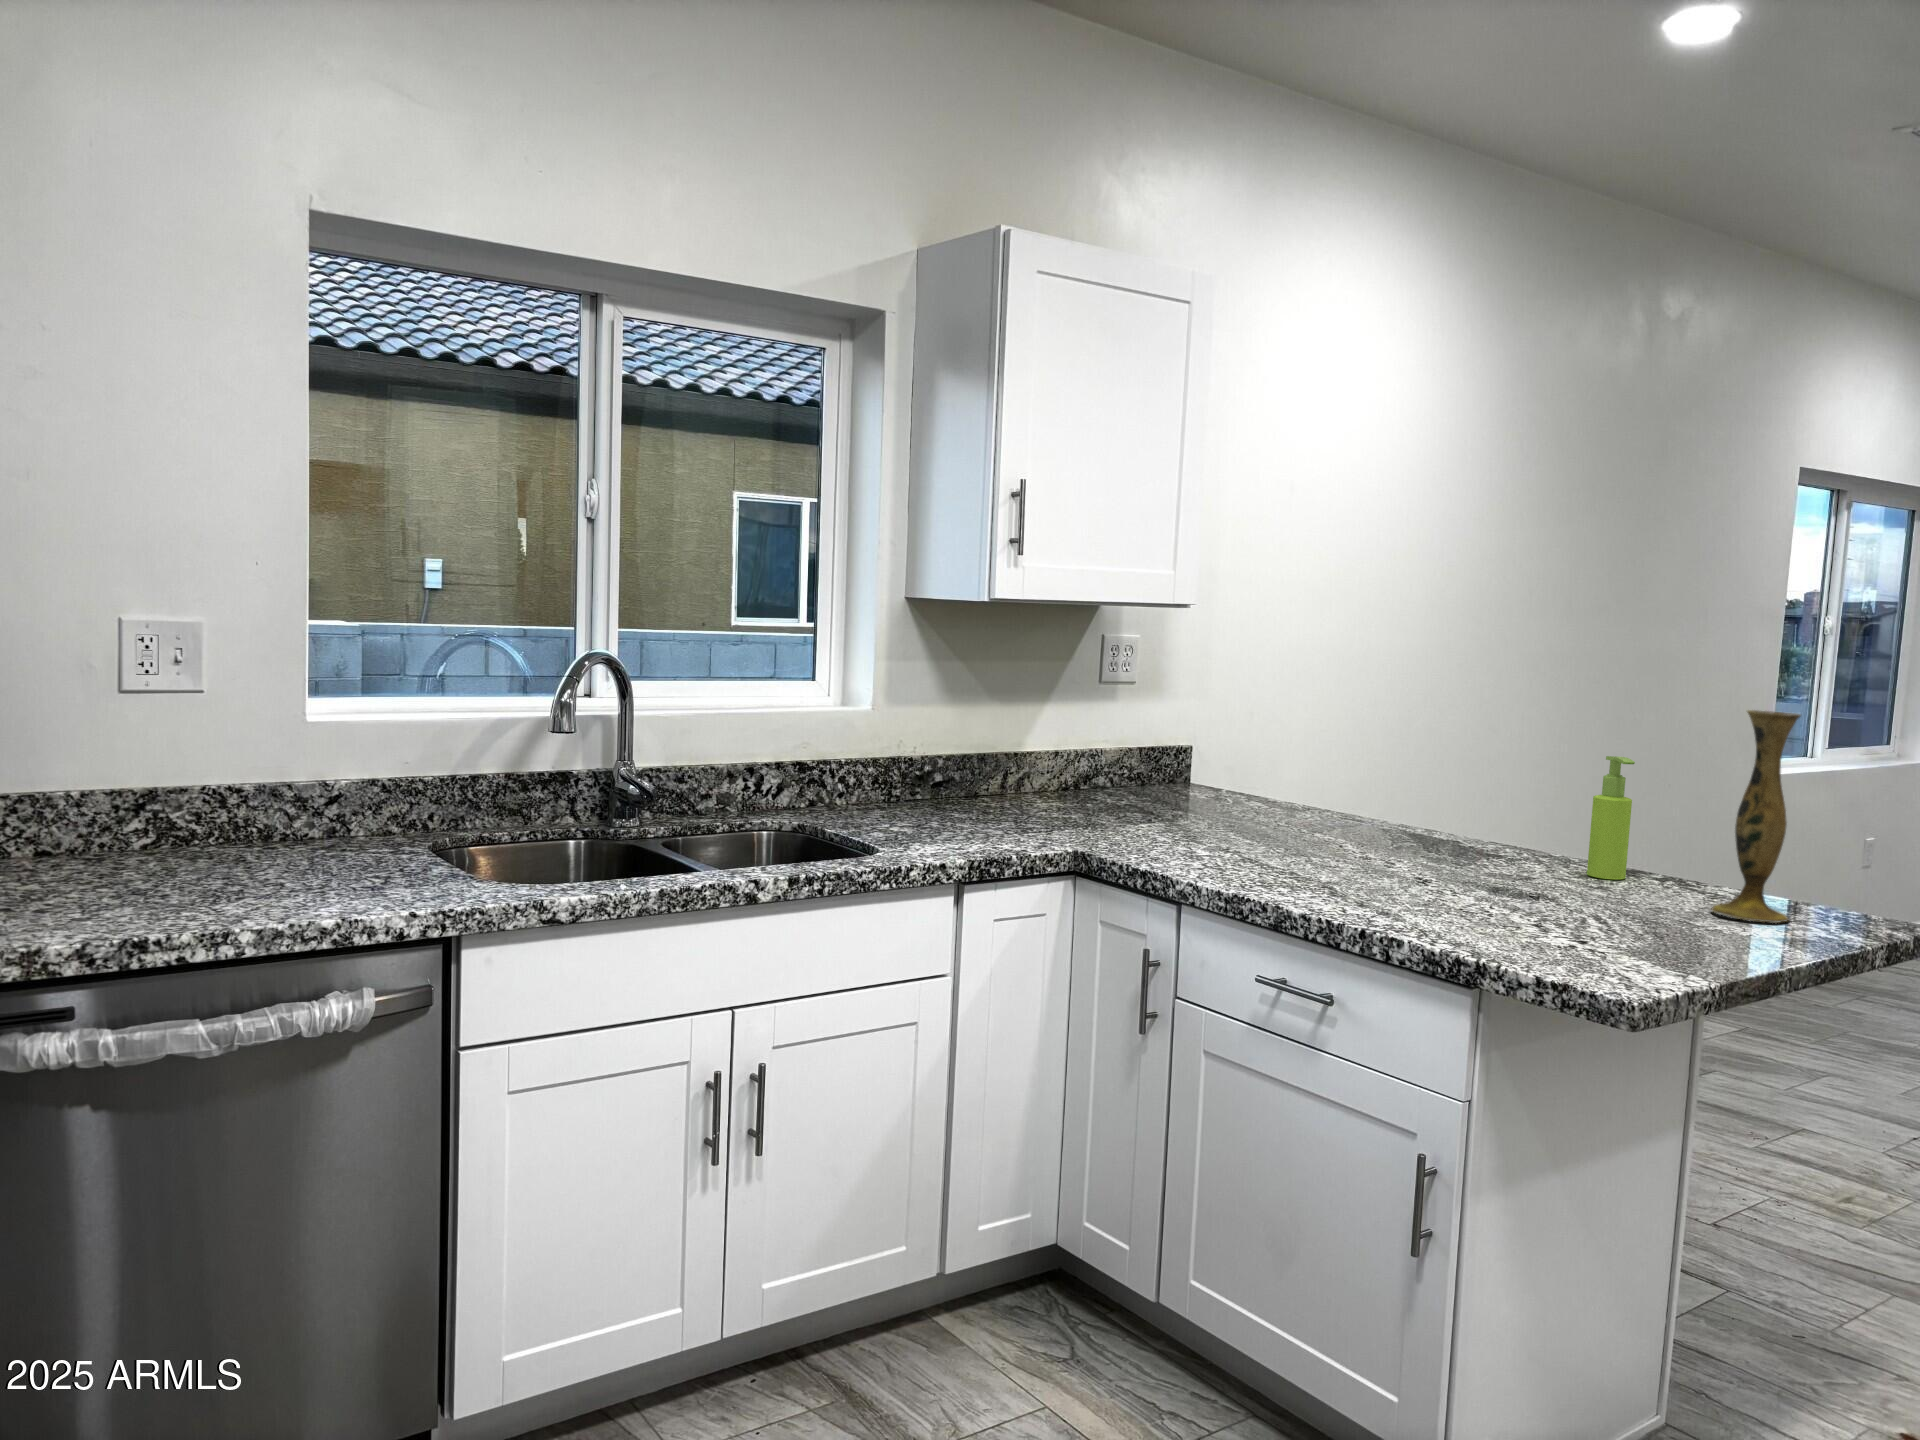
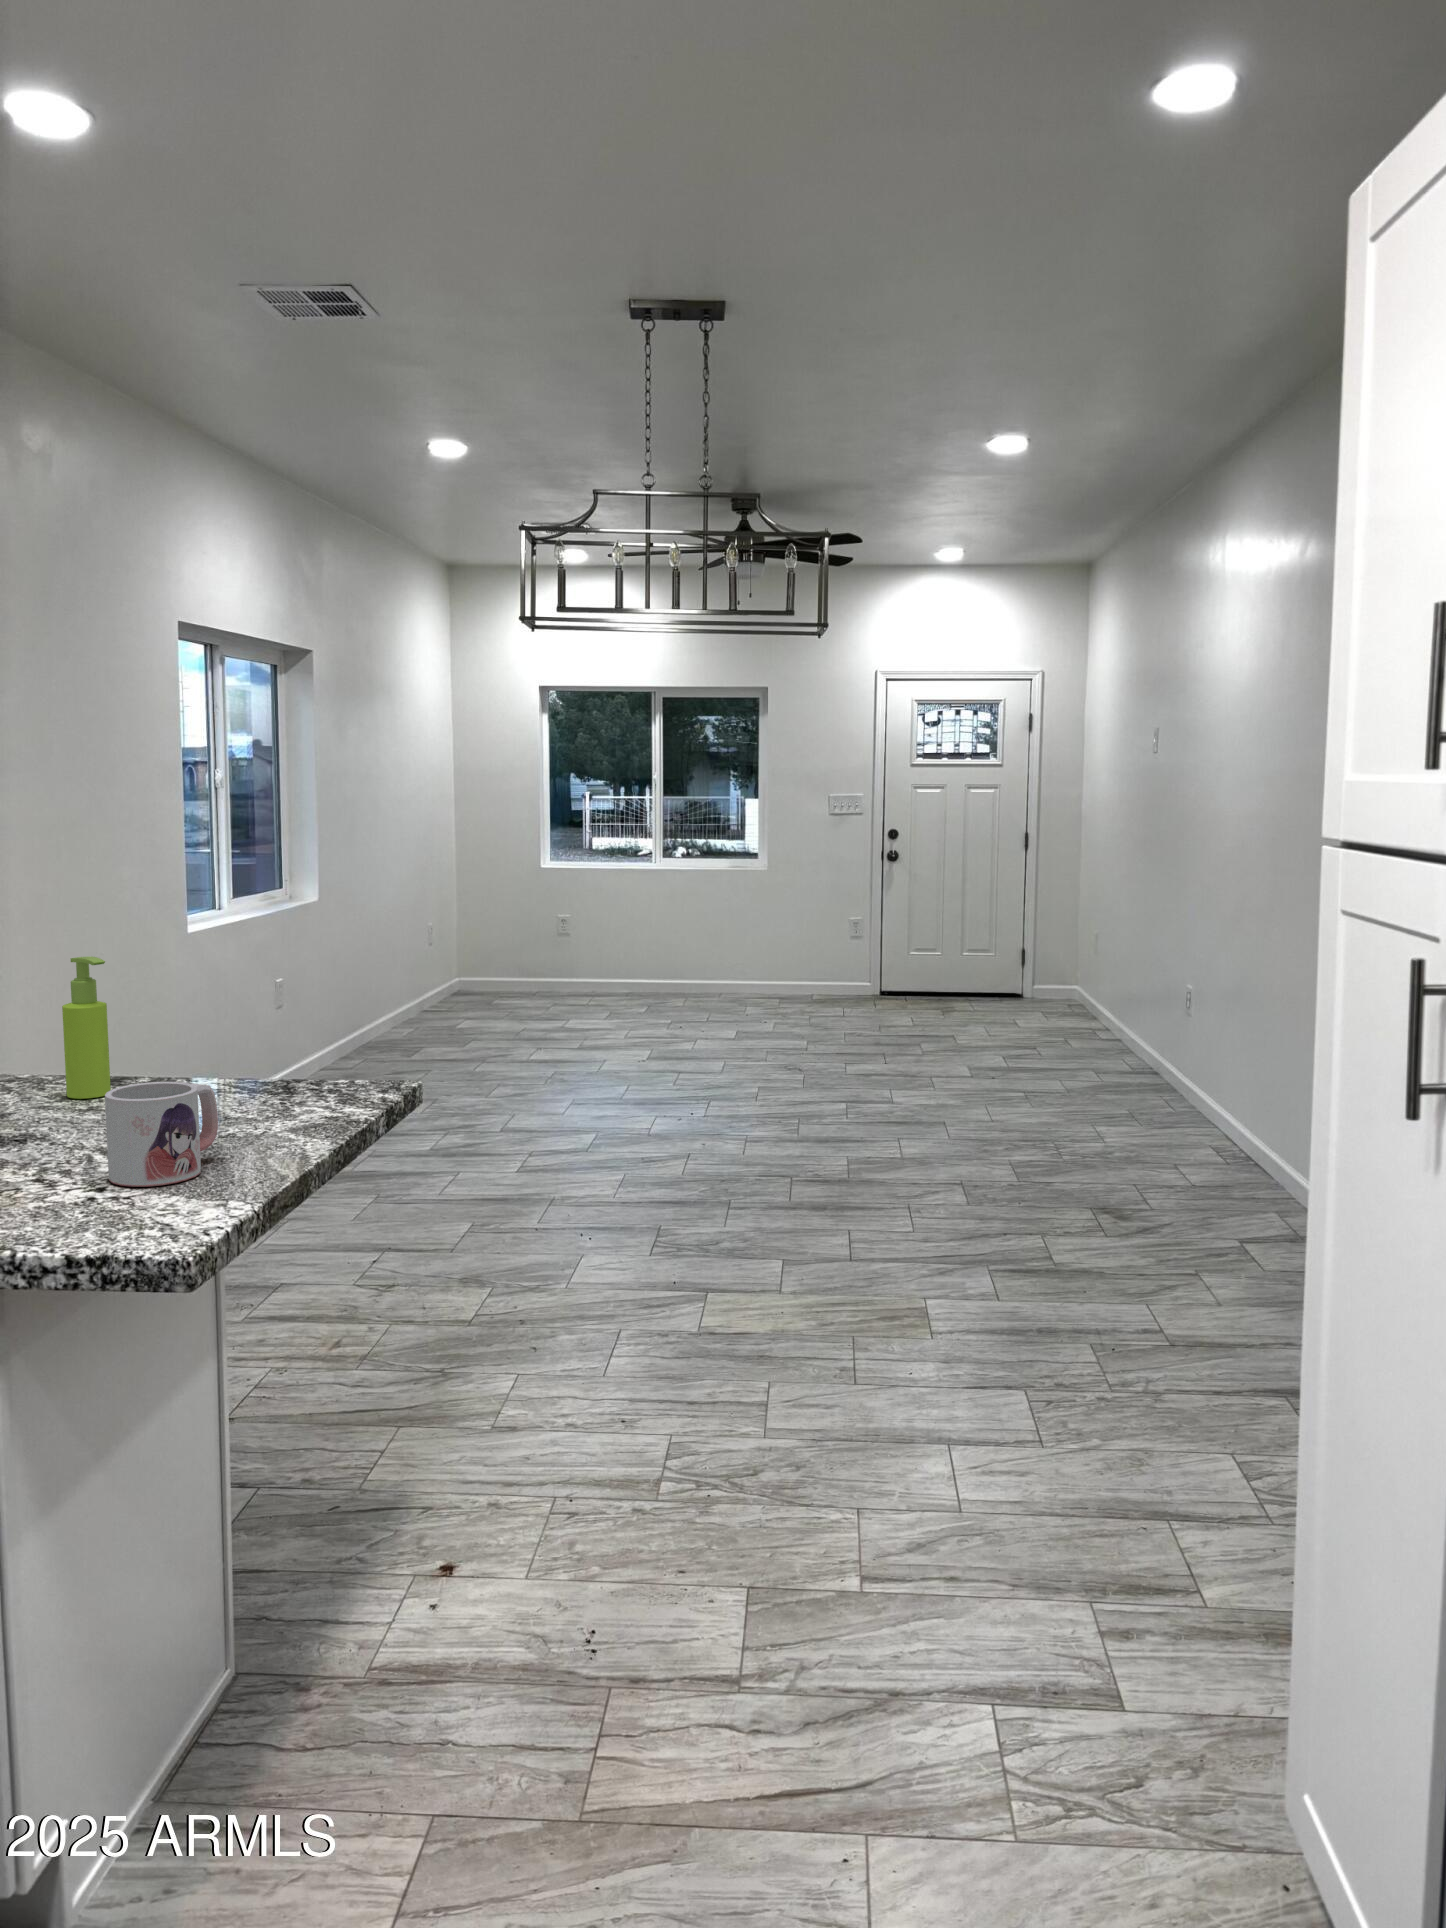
vase: present [1712,710,1800,923] -> none [215,891,294,1118]
mug: none [1593,860,1701,951] -> present [105,1082,218,1187]

